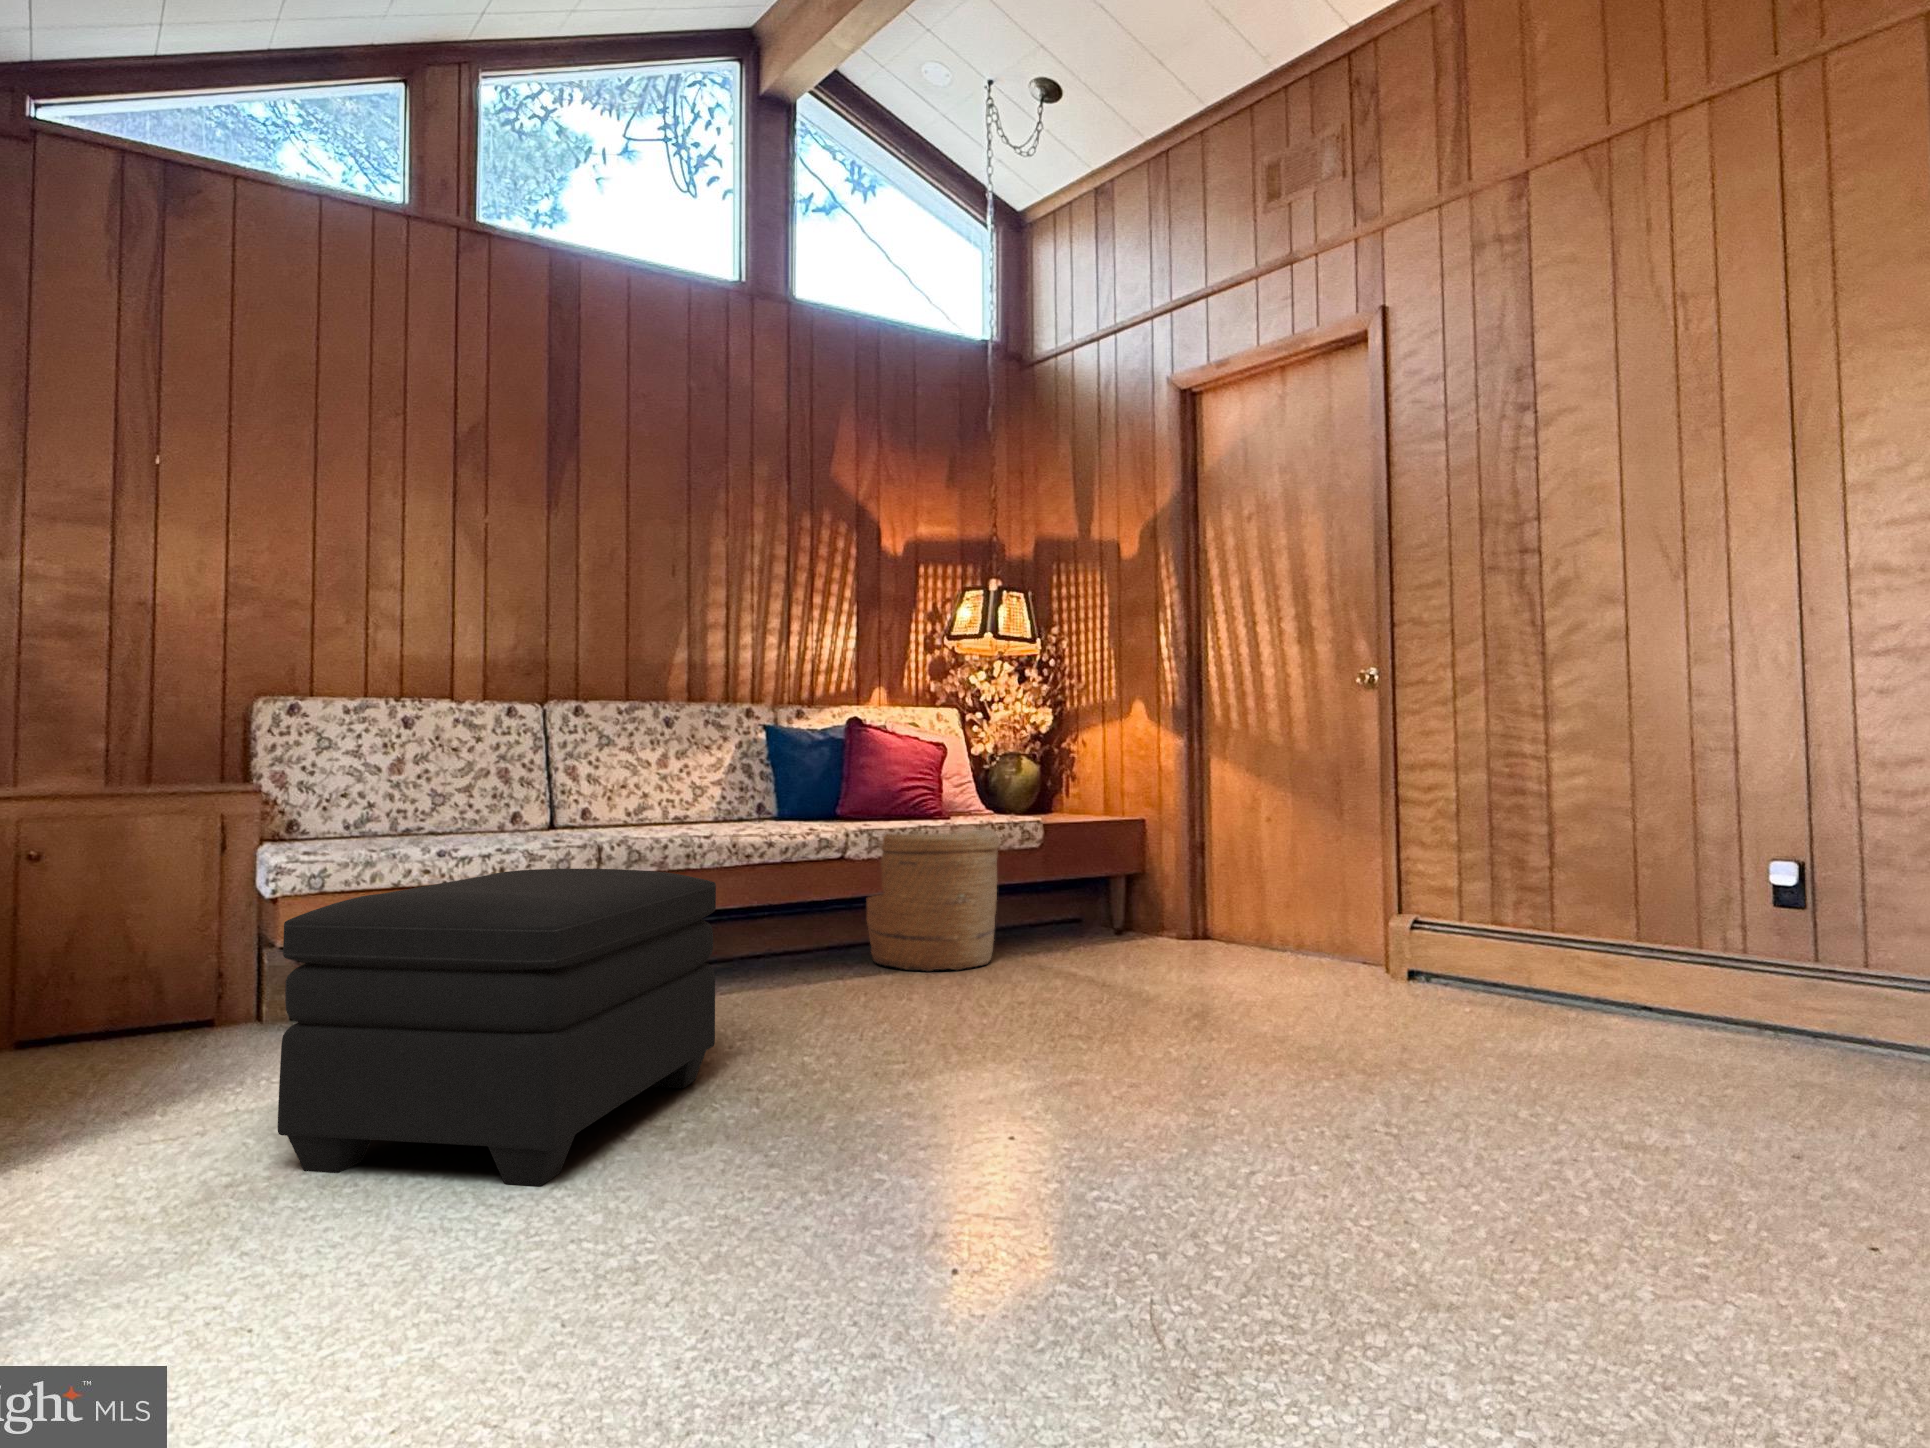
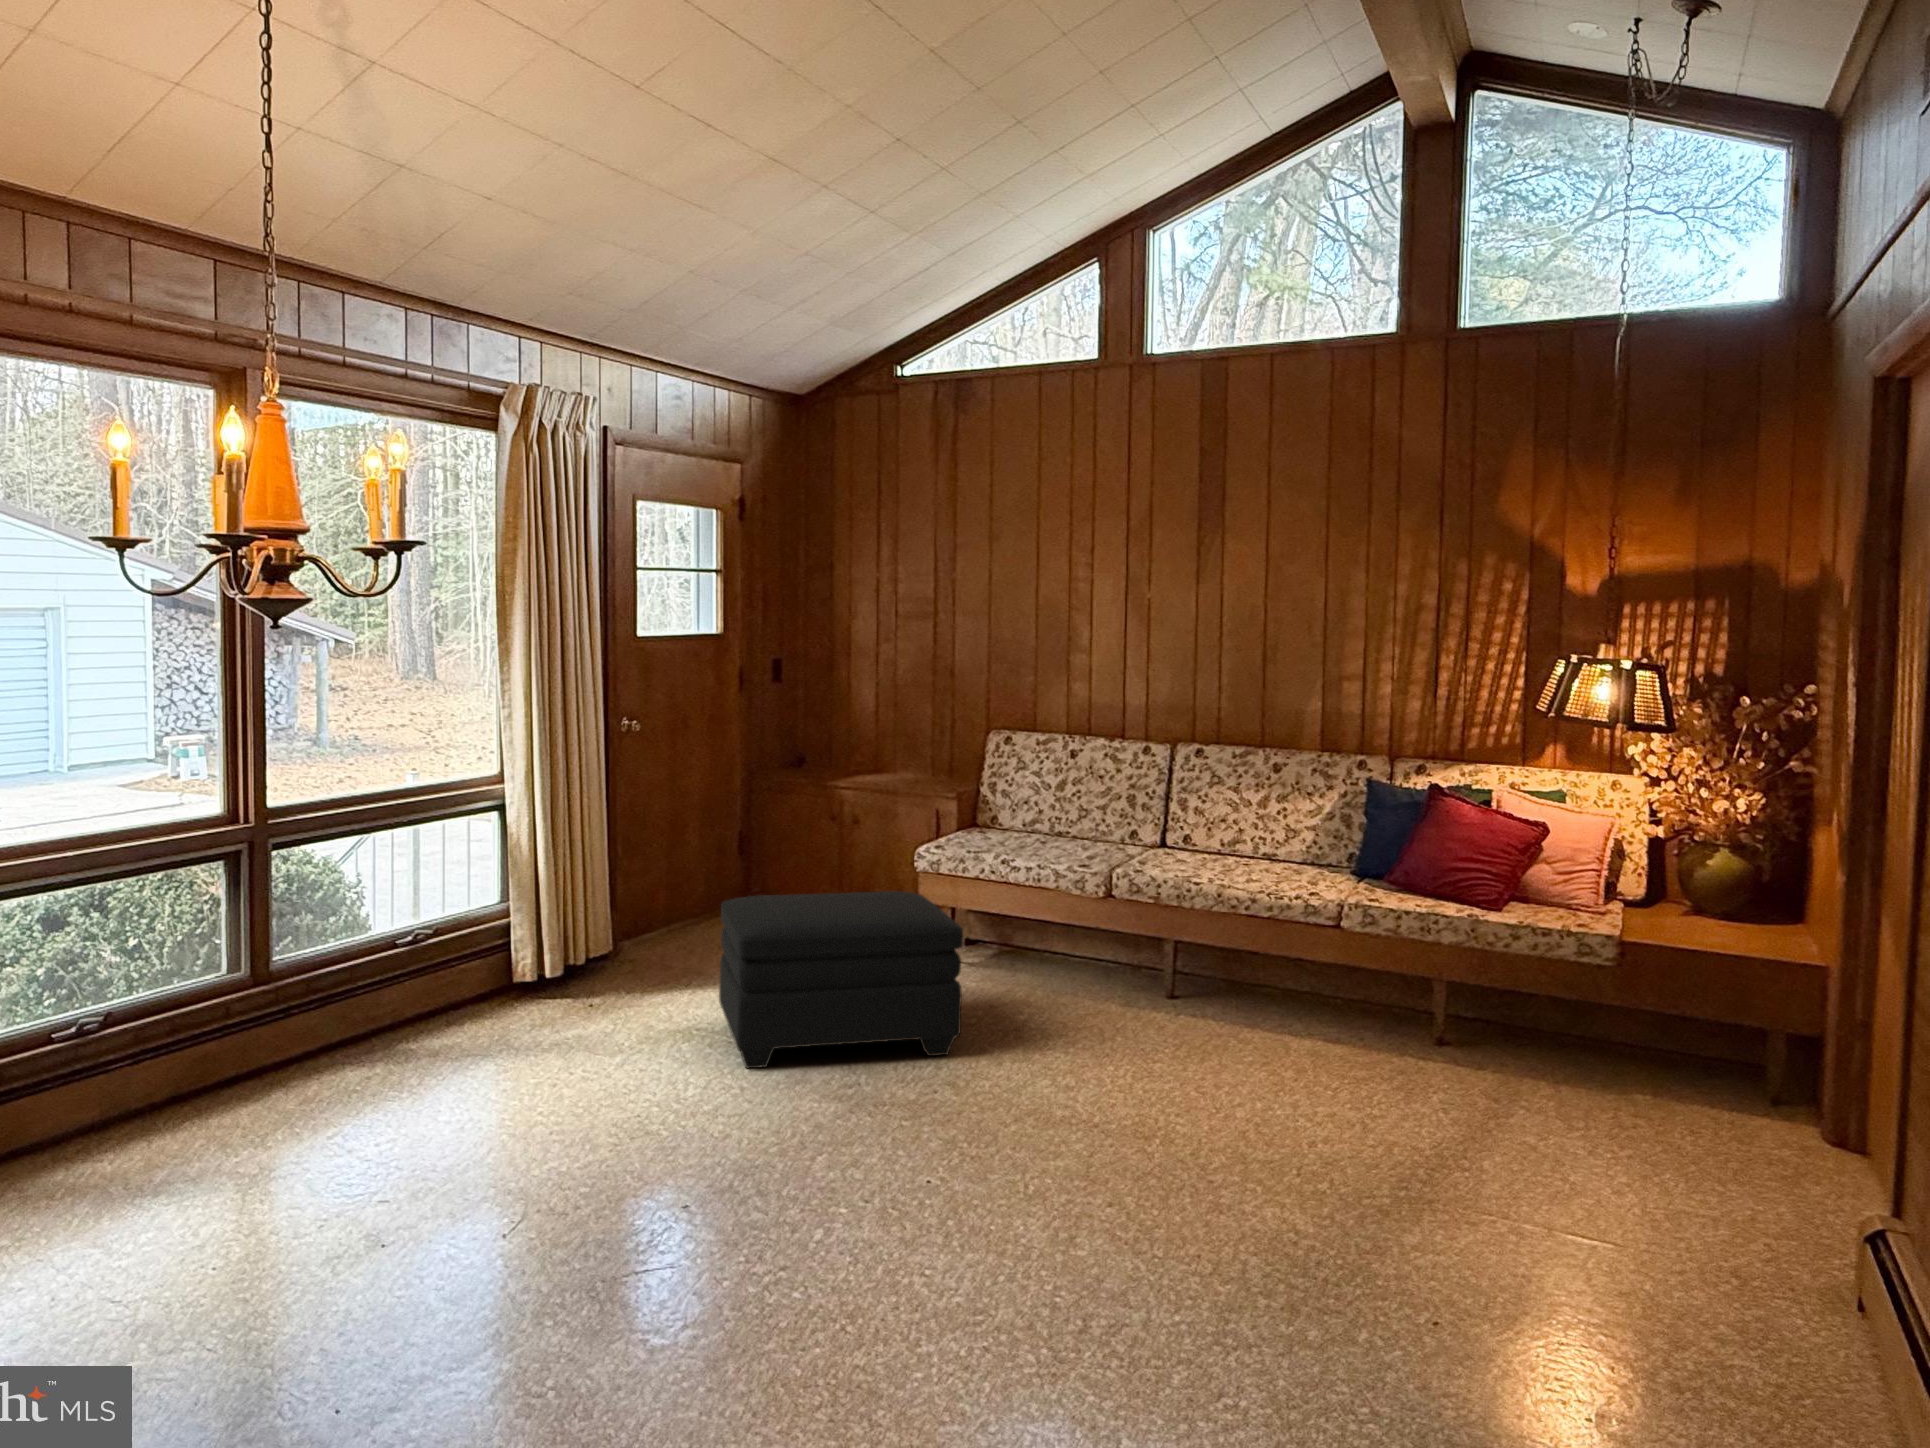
woven basket: present [867,829,999,971] -> none [1354,904,1502,1068]

